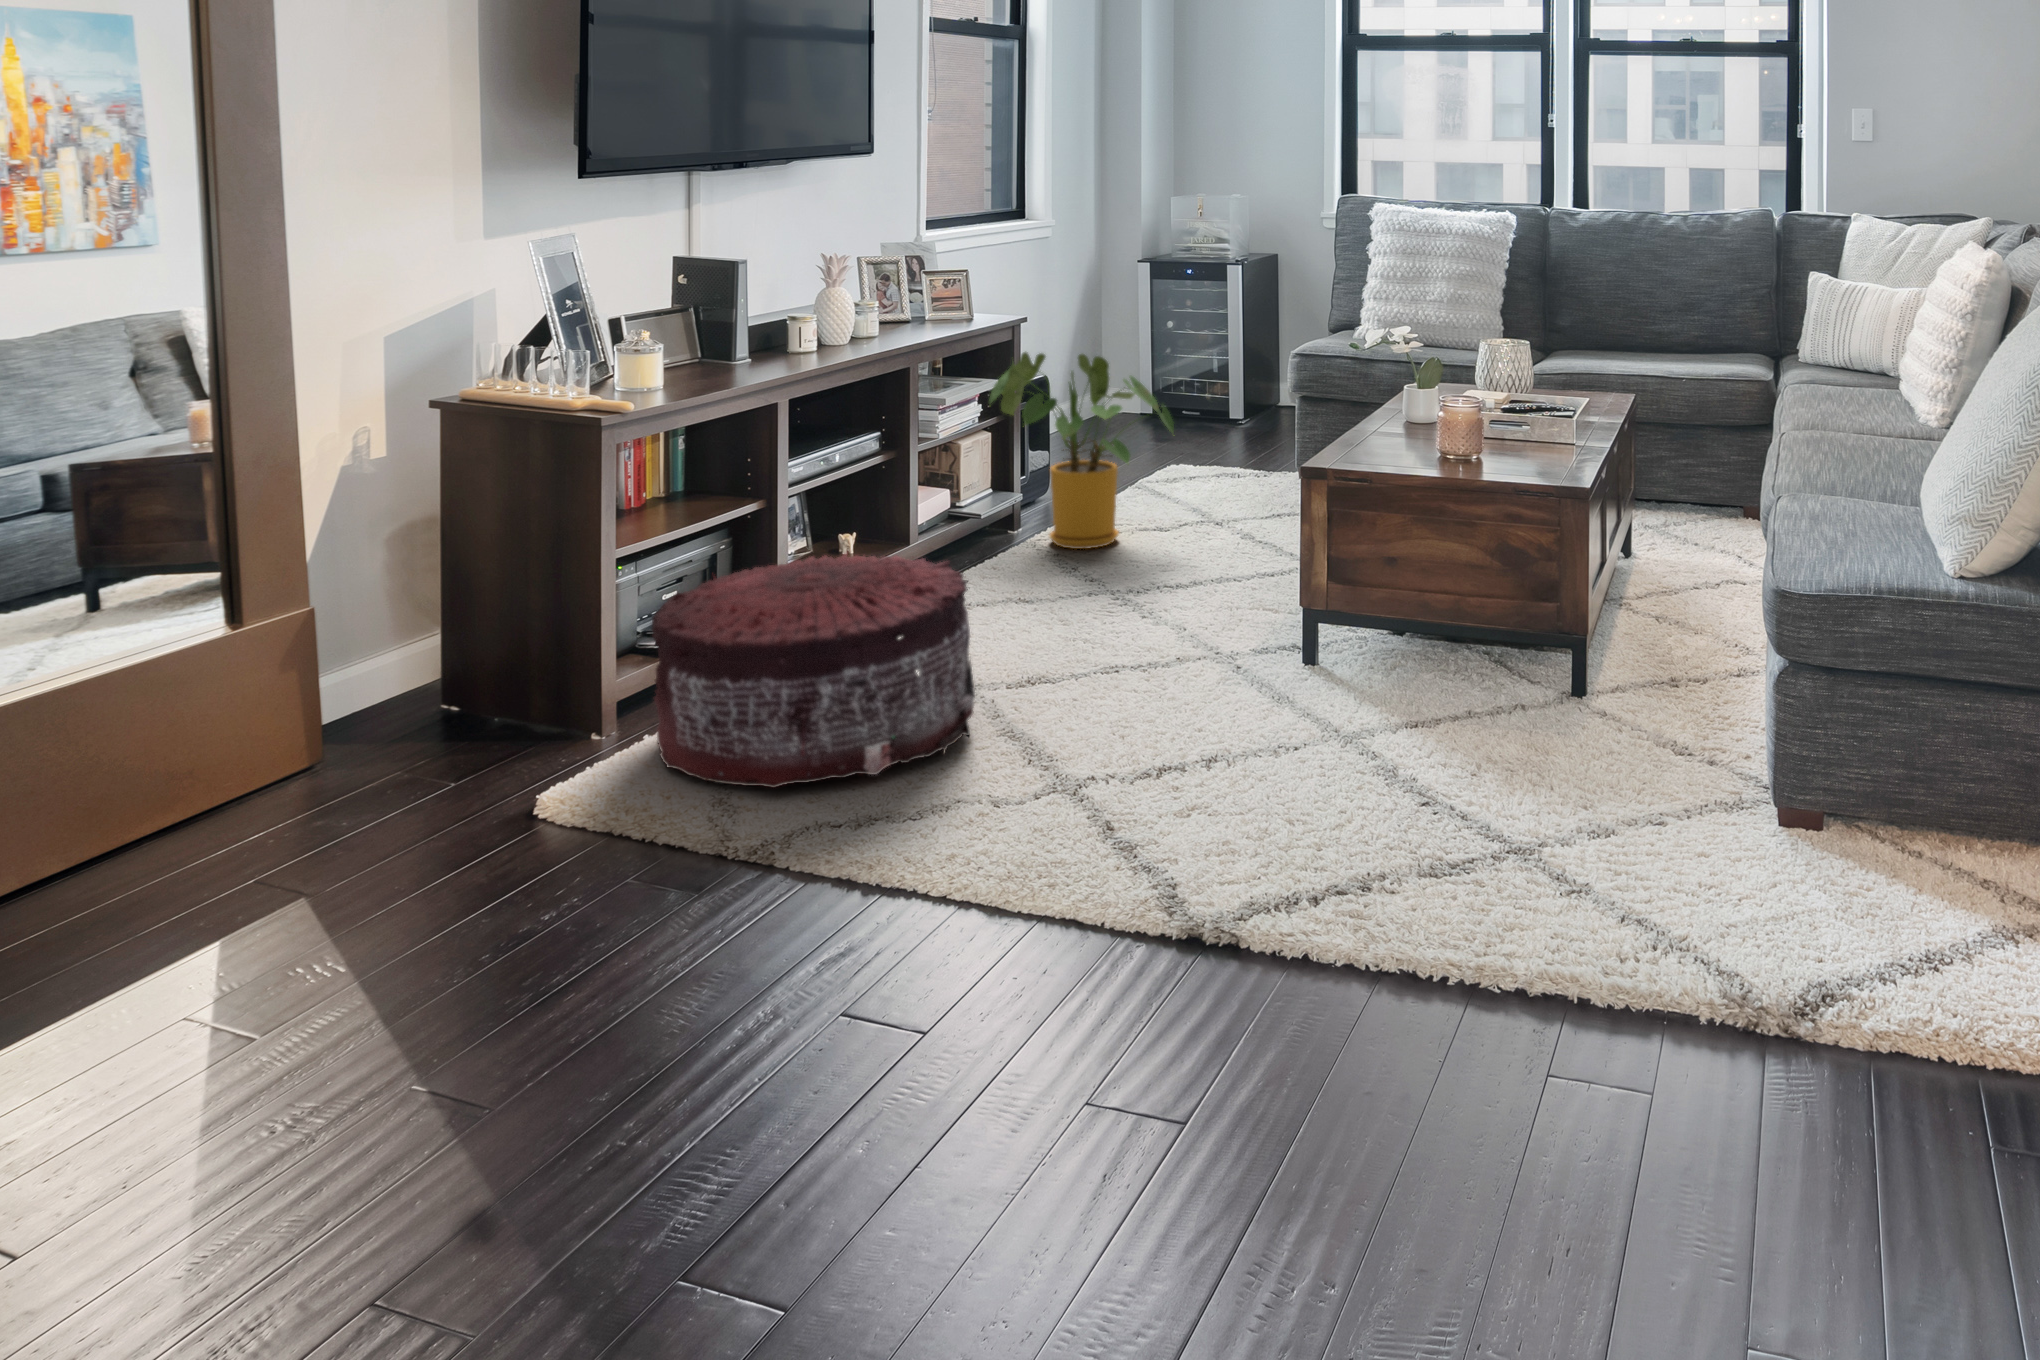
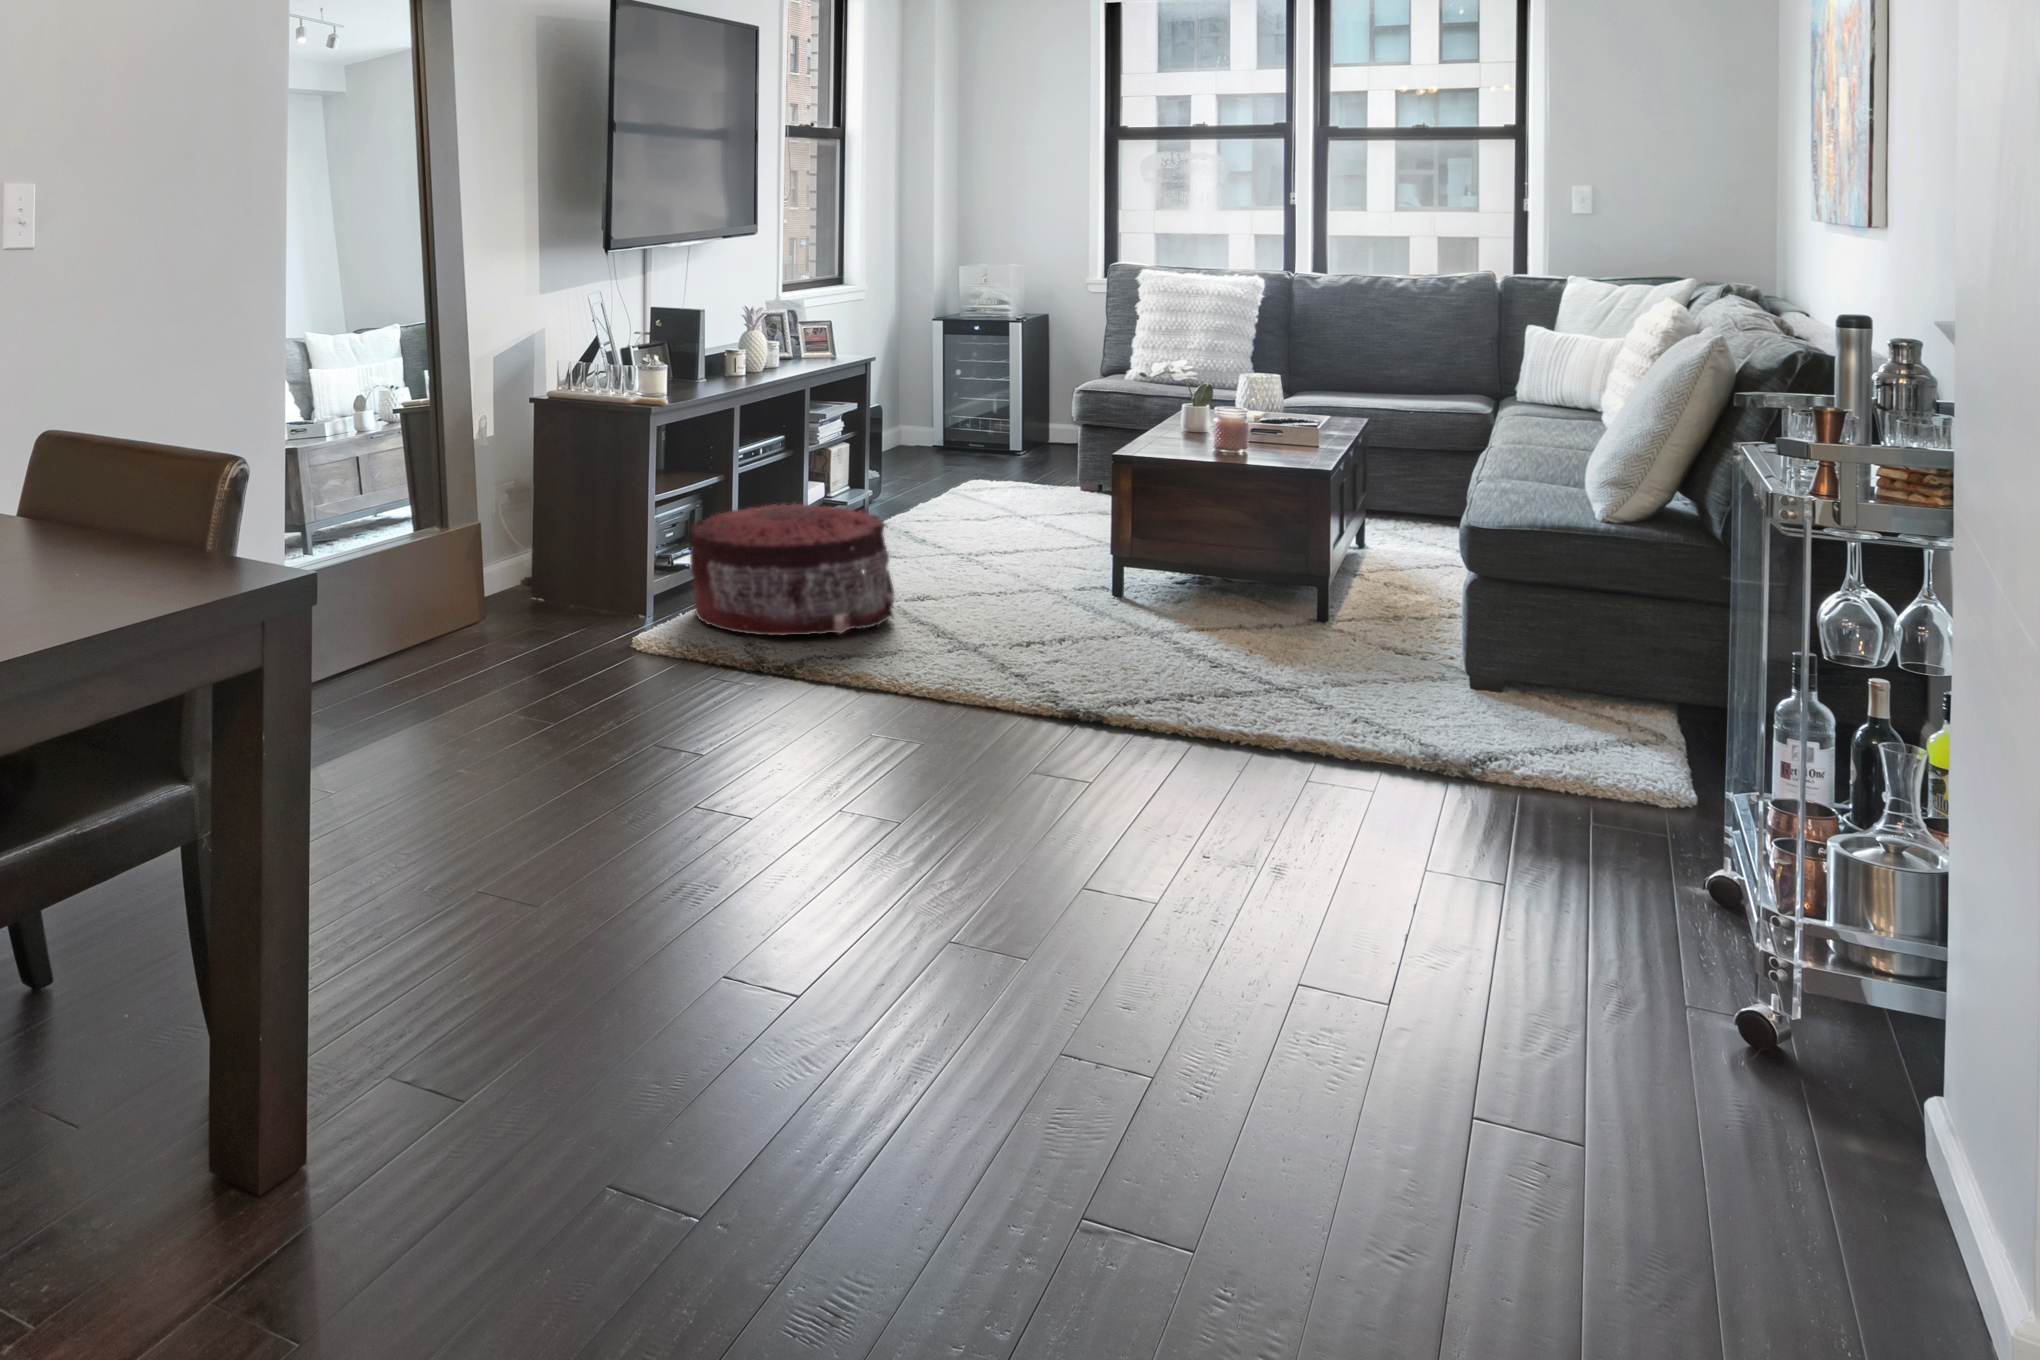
house plant: present [989,352,1174,549] -> none [854,381,995,526]

